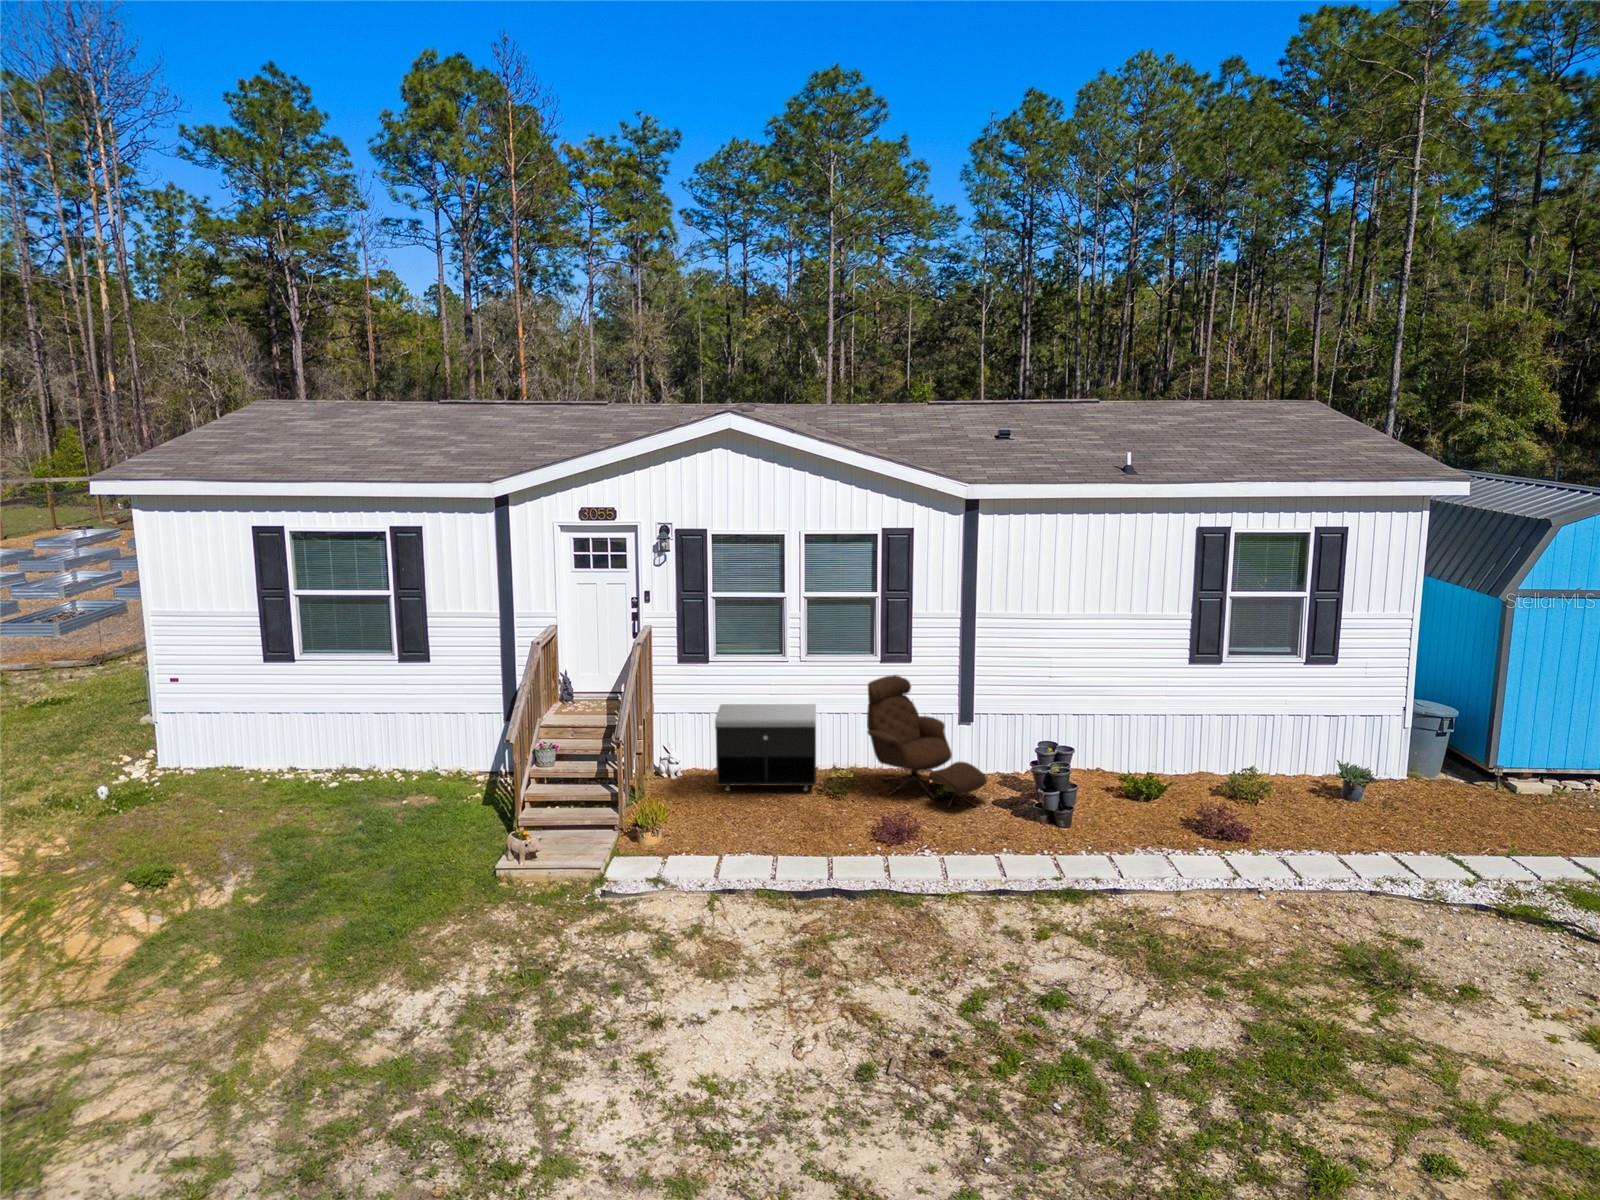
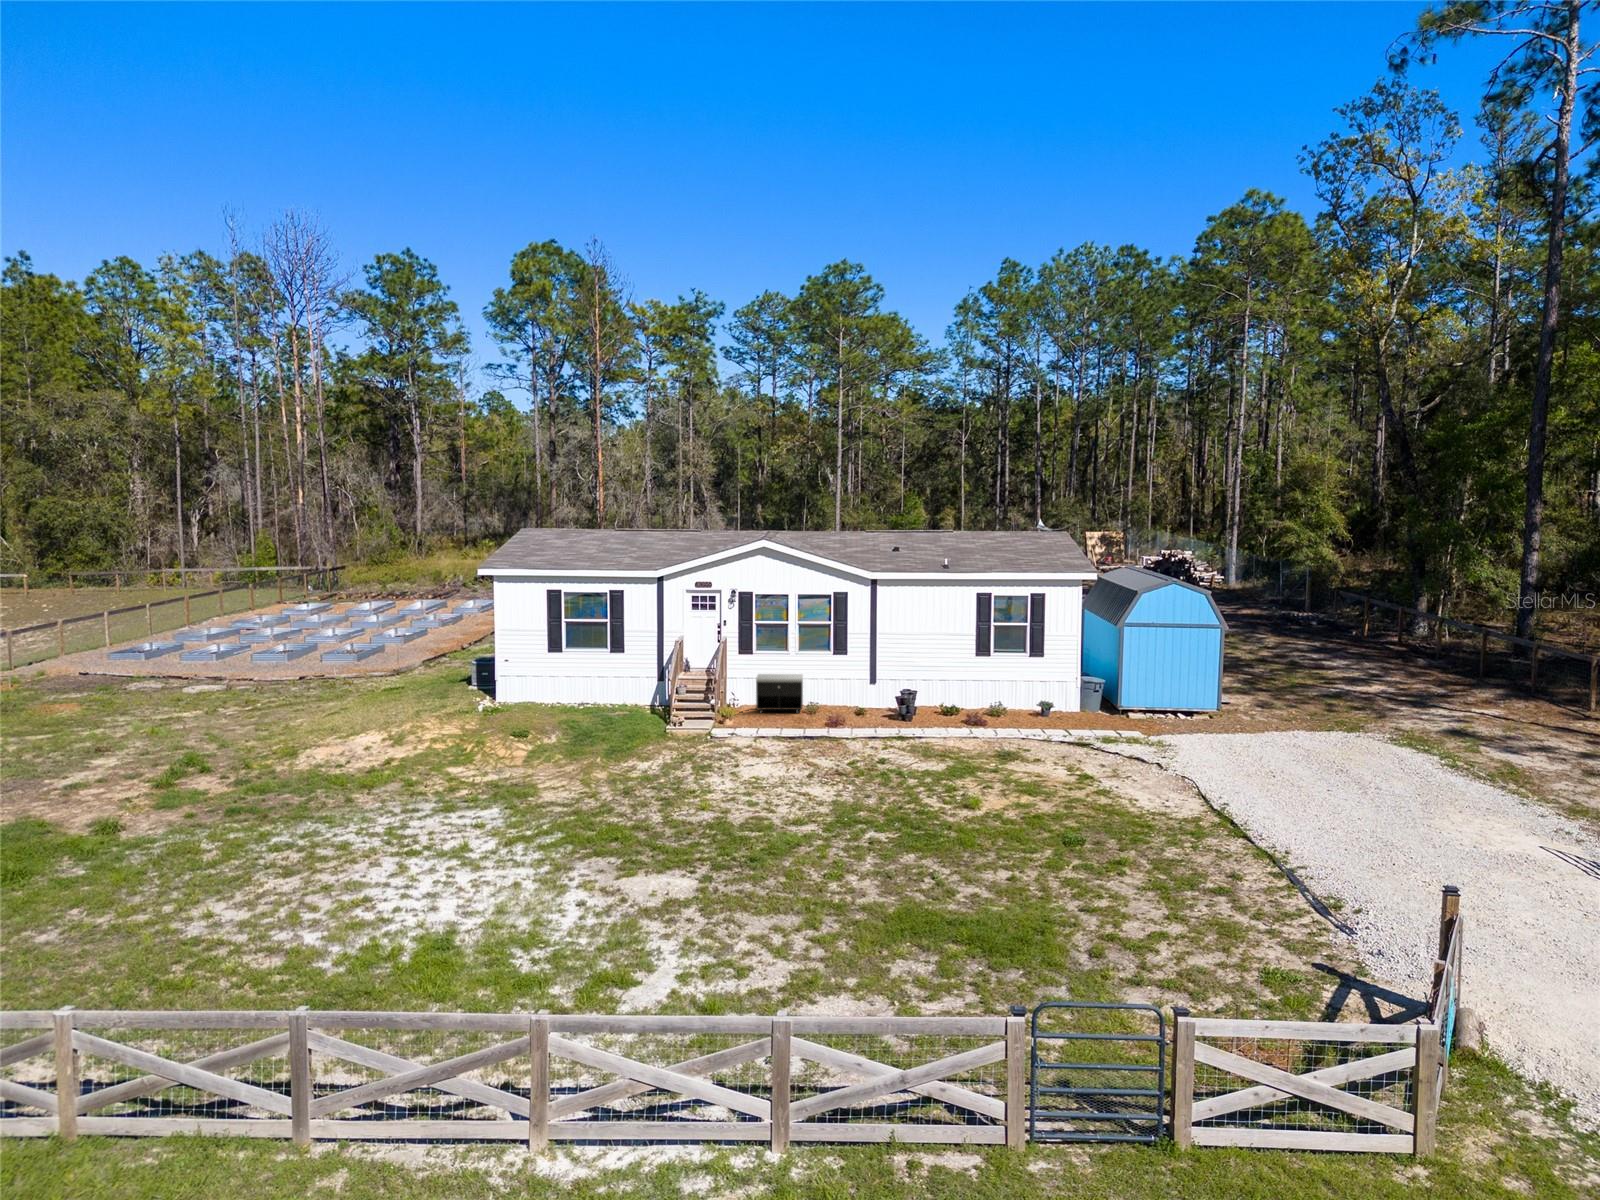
lounge chair: present [867,675,987,809] -> none [826,661,879,718]

